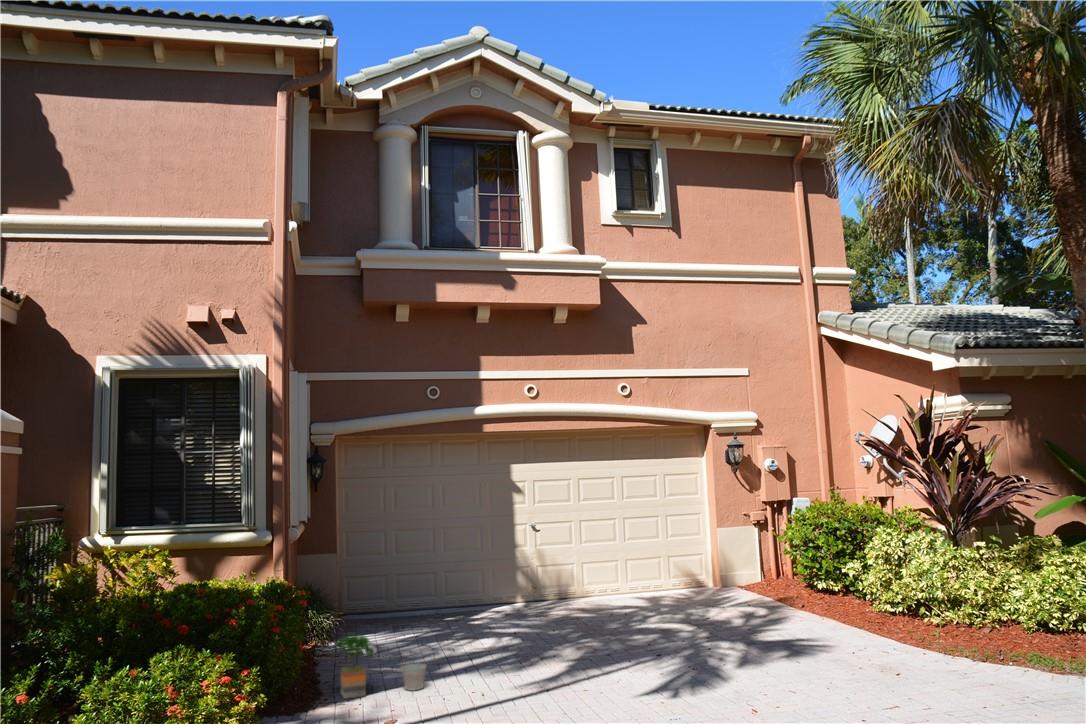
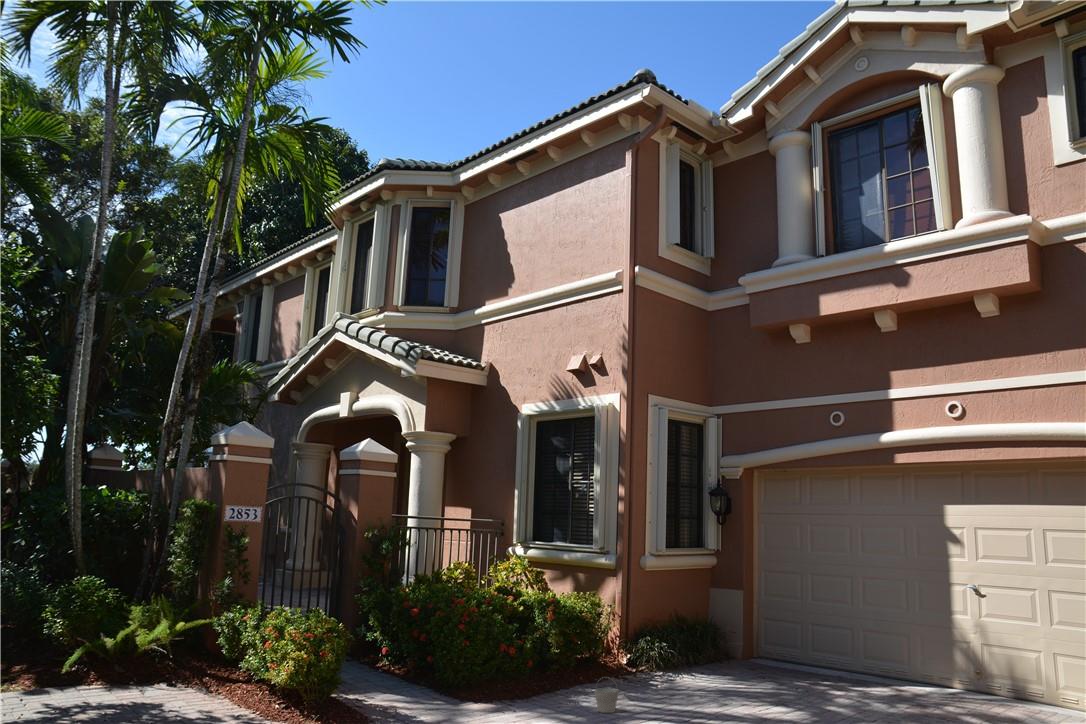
potted tree: present [335,635,374,699] -> none [550,649,585,706]

